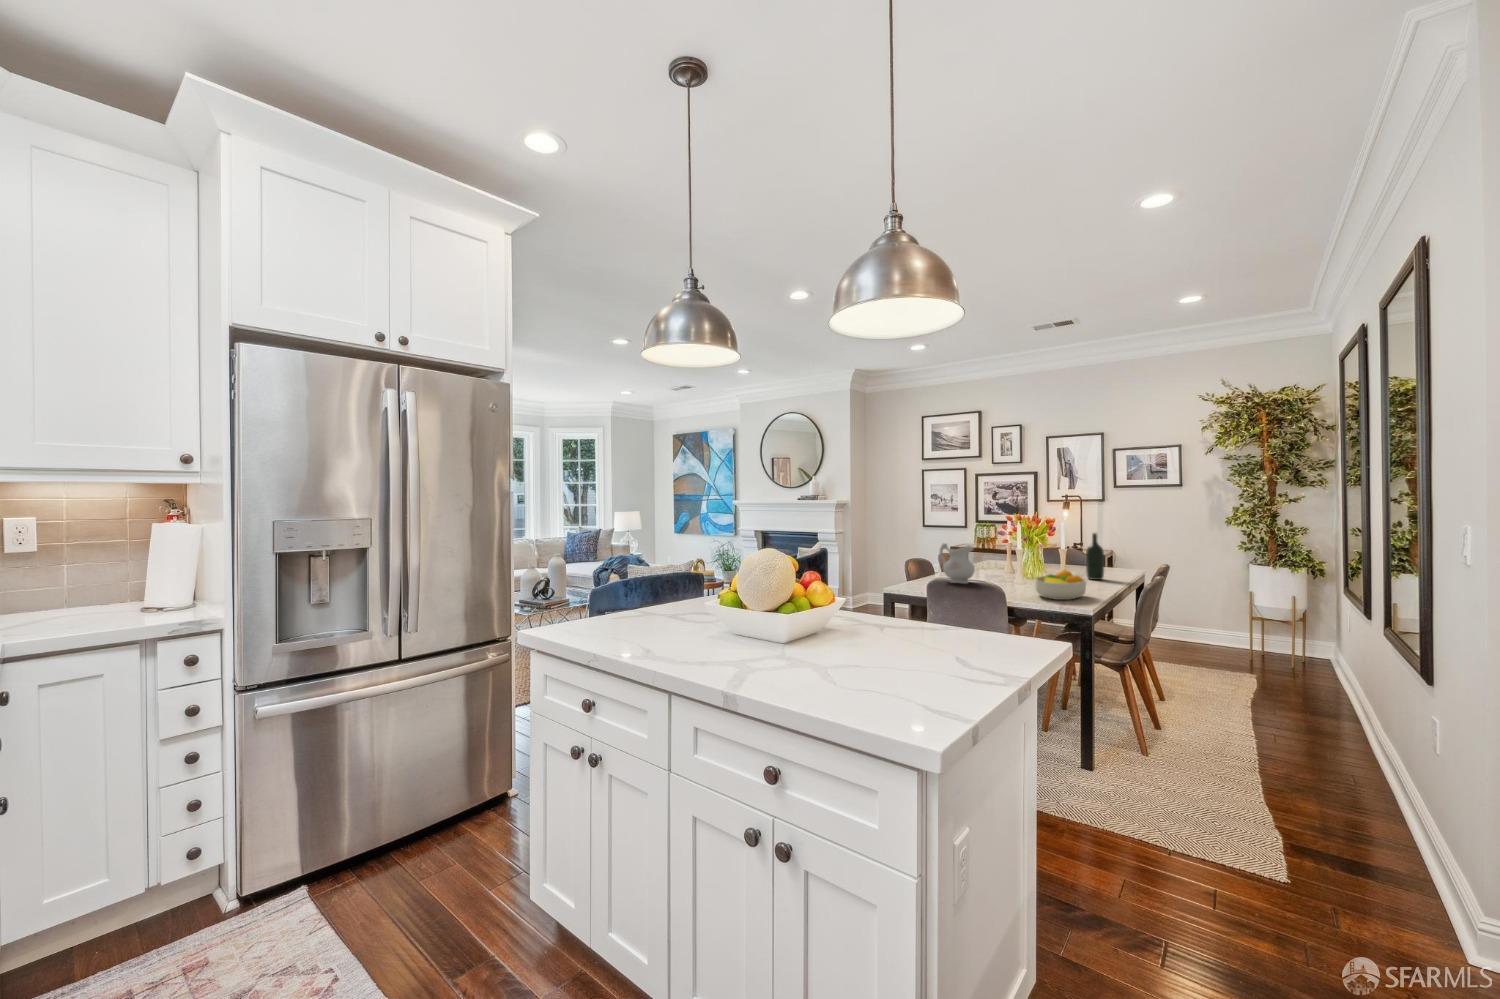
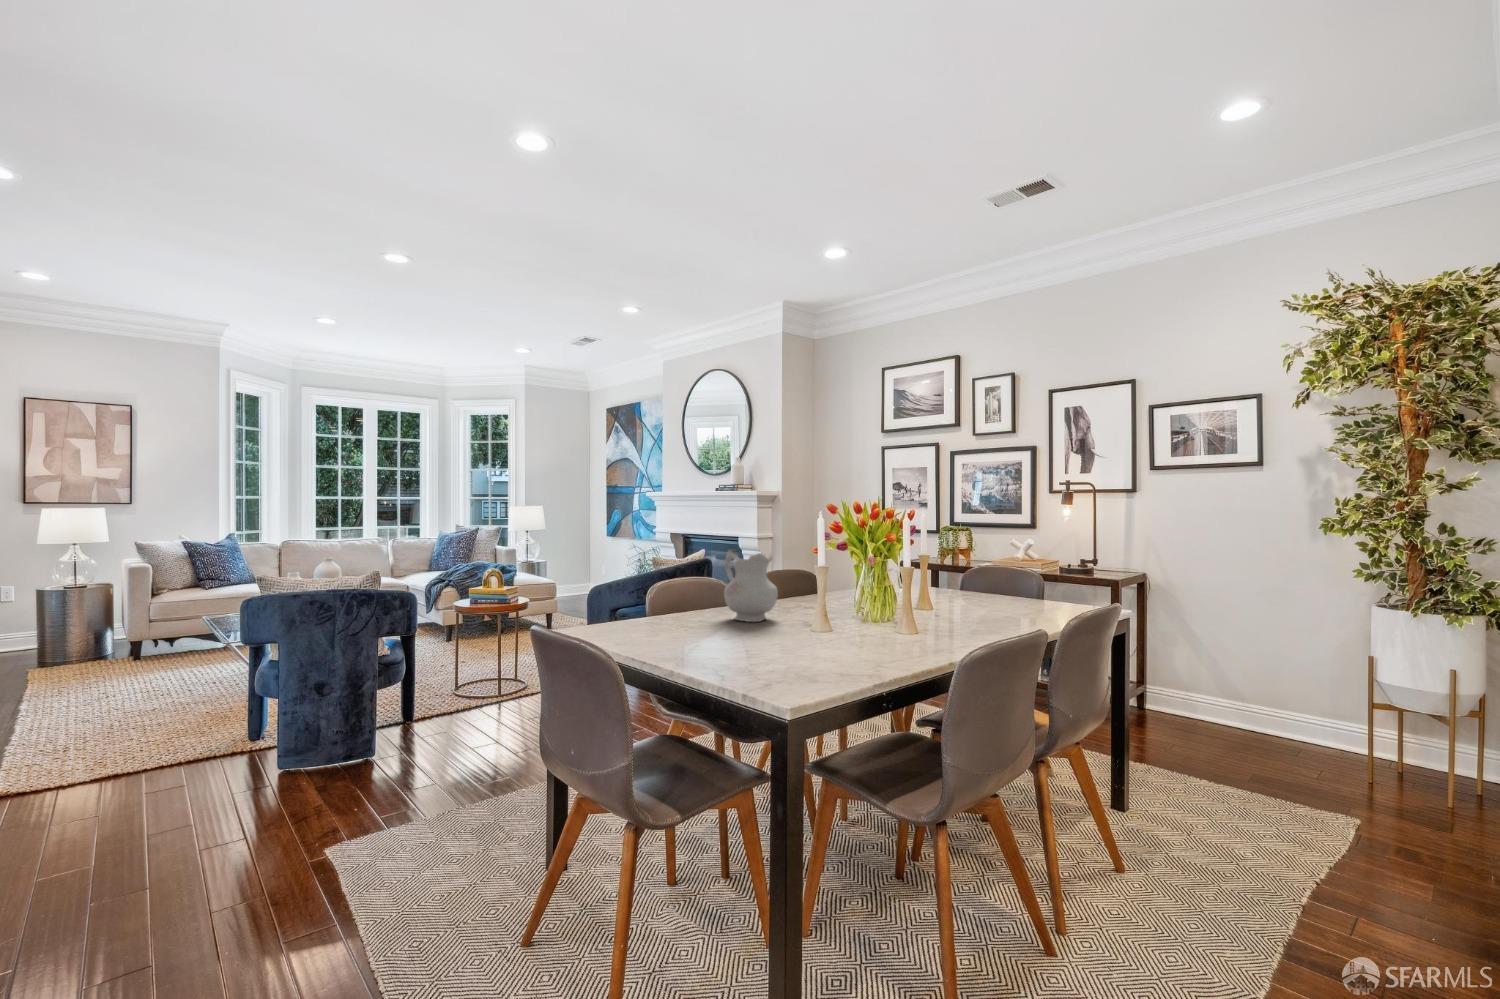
wine bottle: present [1086,533,1104,580] -> none [993,536,1025,625]
fruit bowl: present [1035,570,1086,600] -> none [792,603,904,667]

